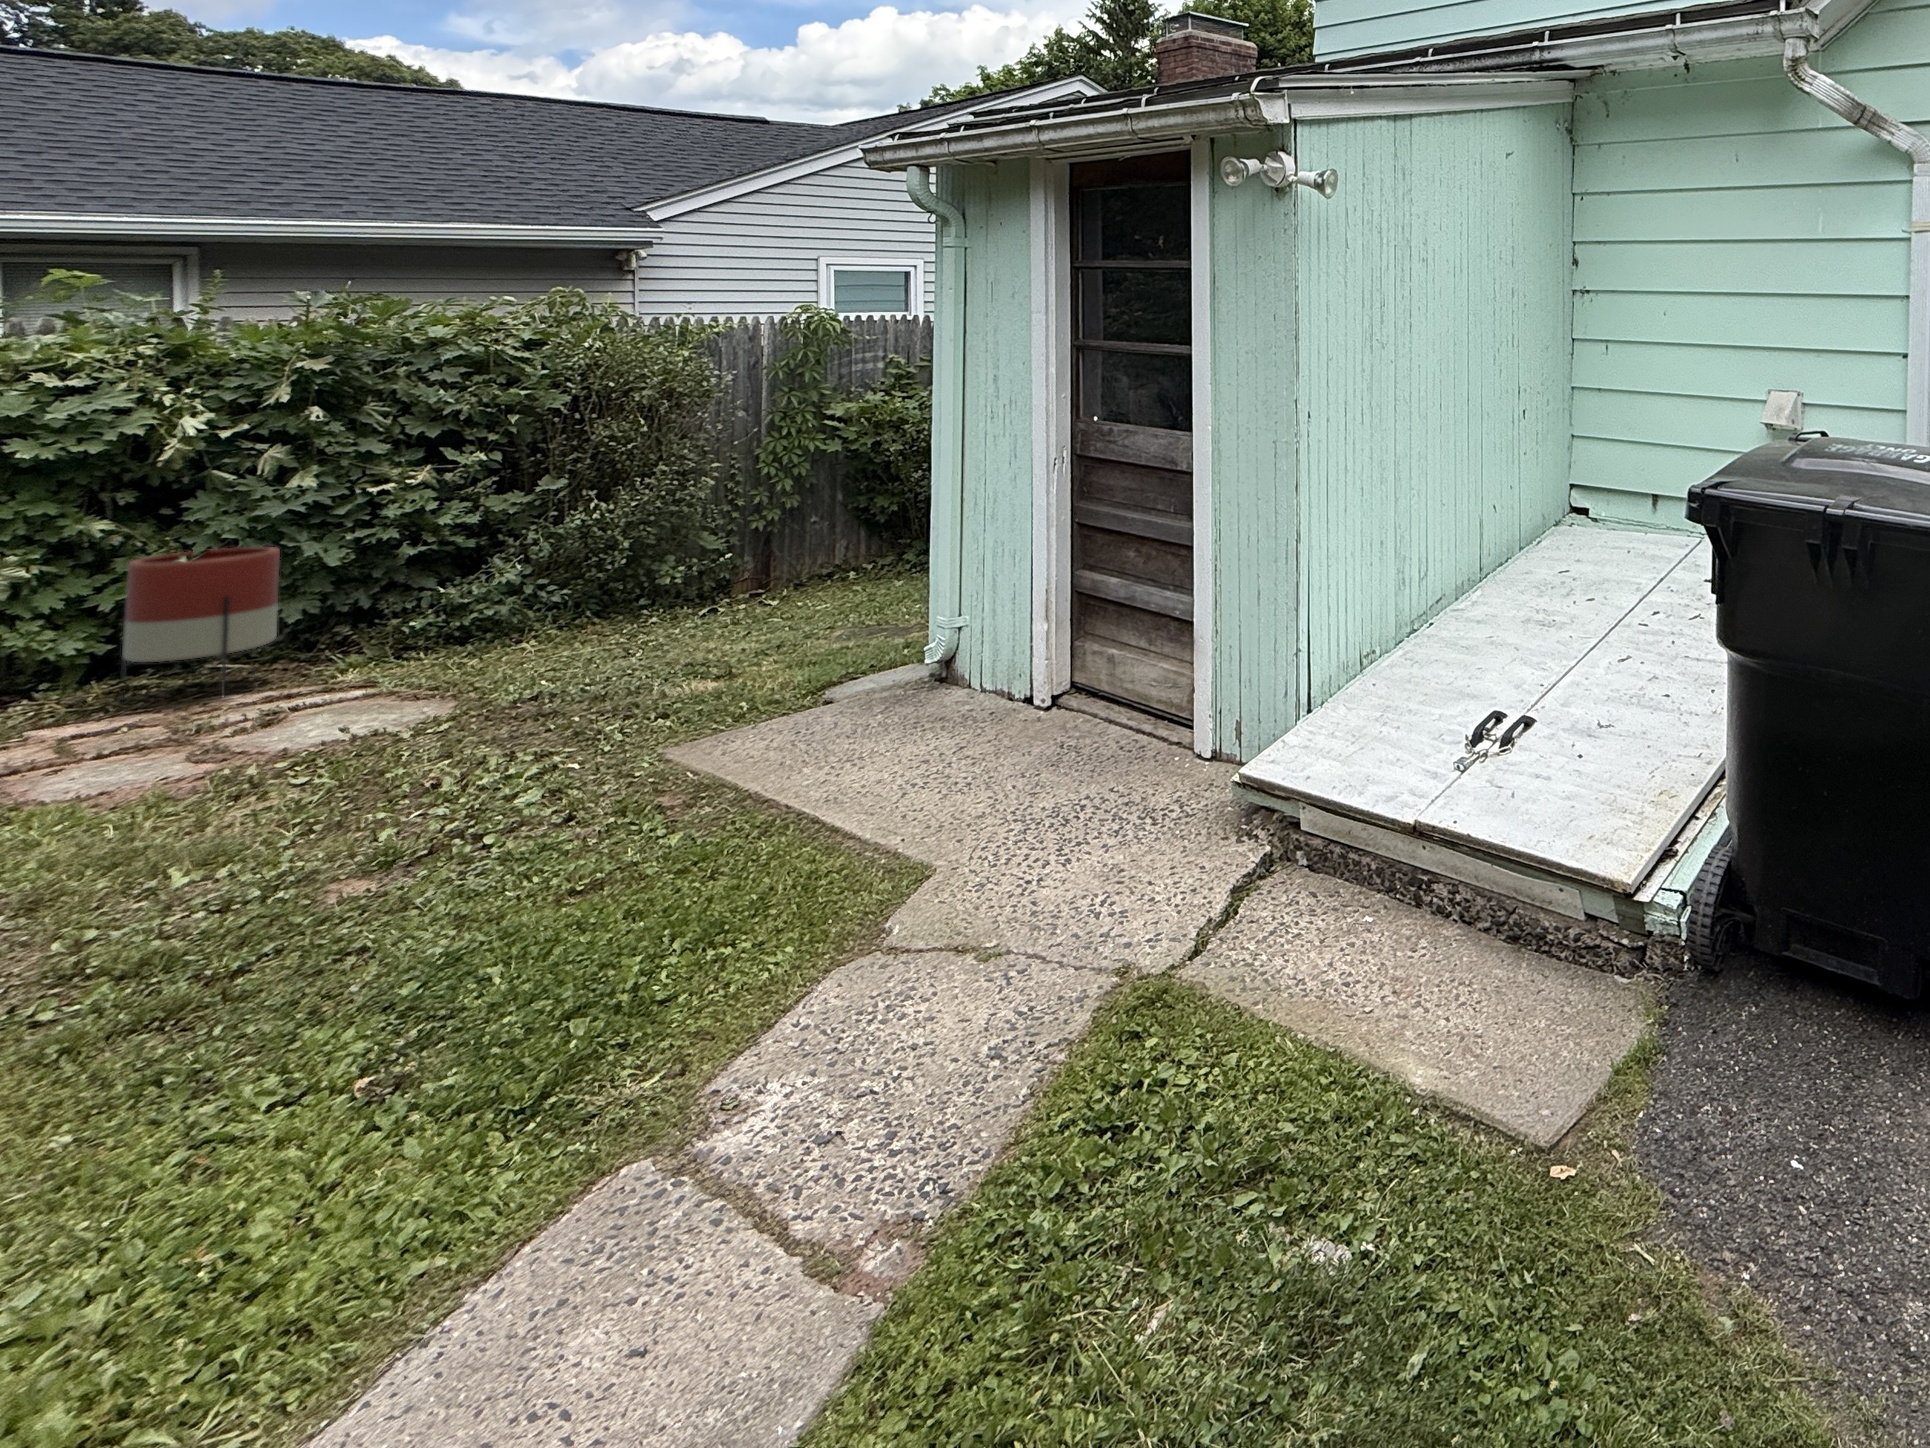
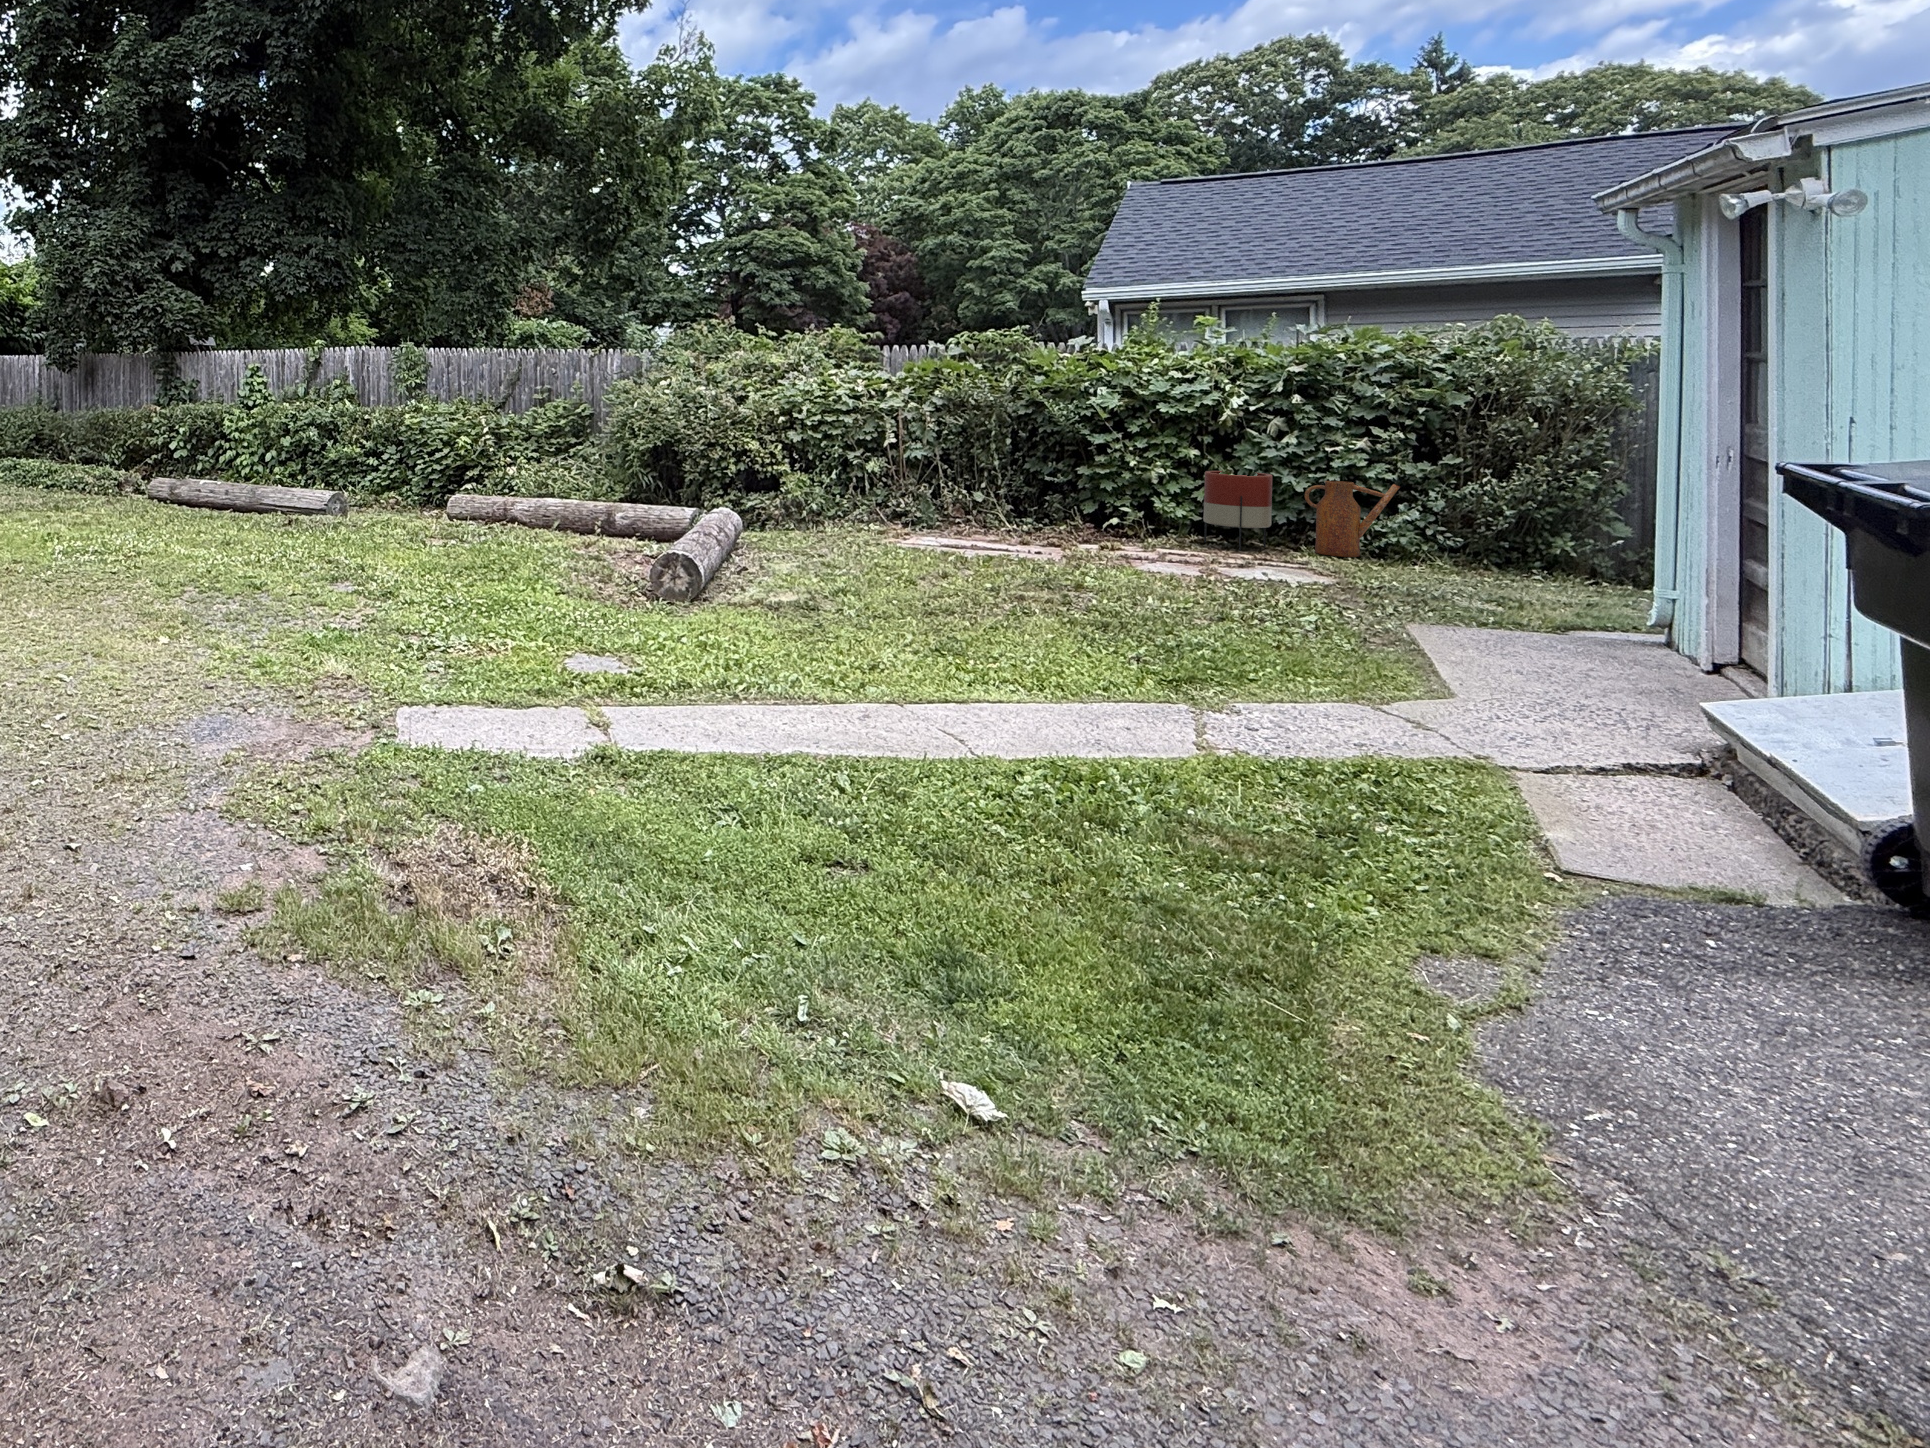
watering can: none [333,530,495,664] -> present [1305,481,1400,557]

